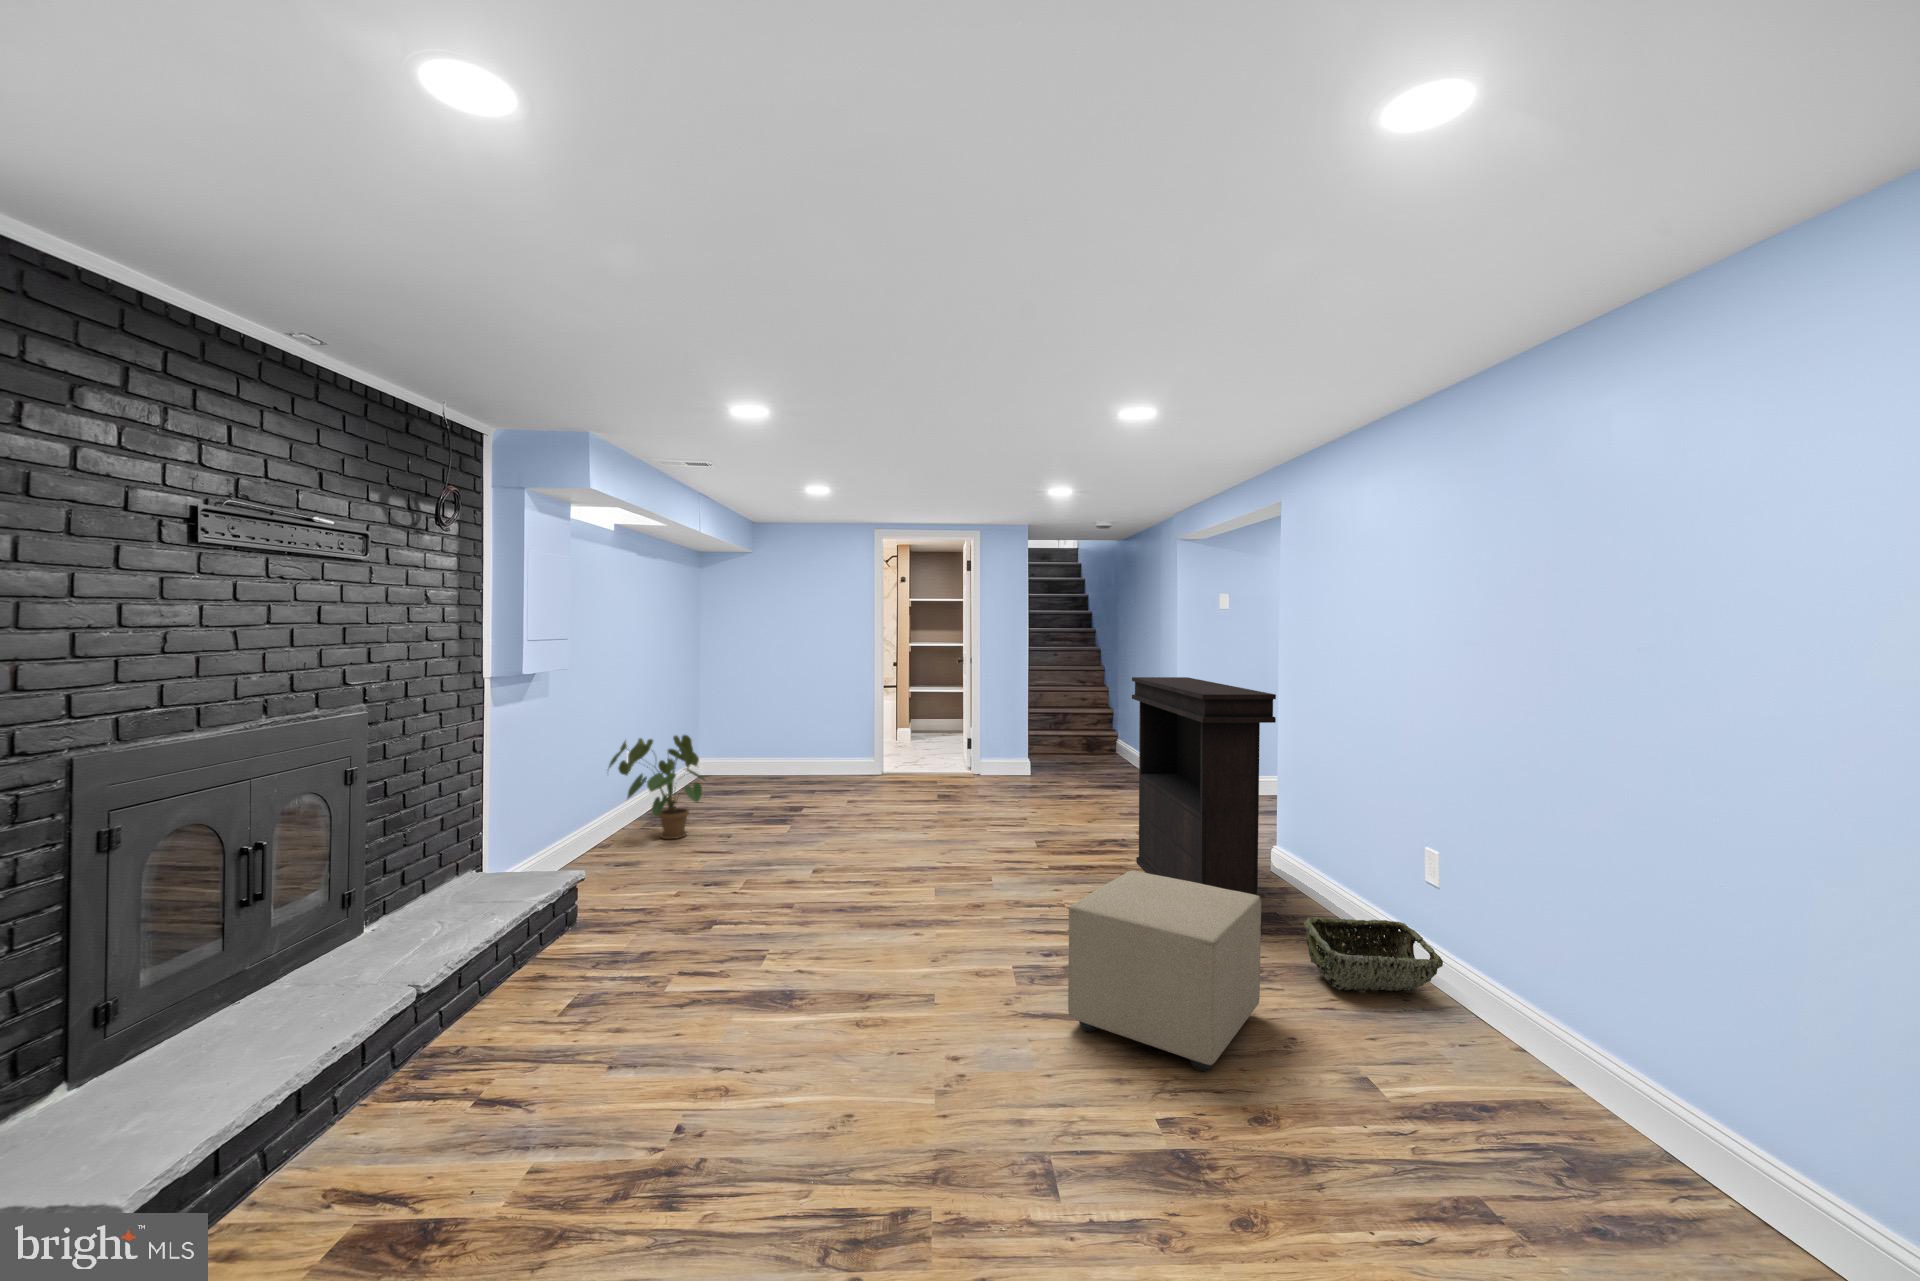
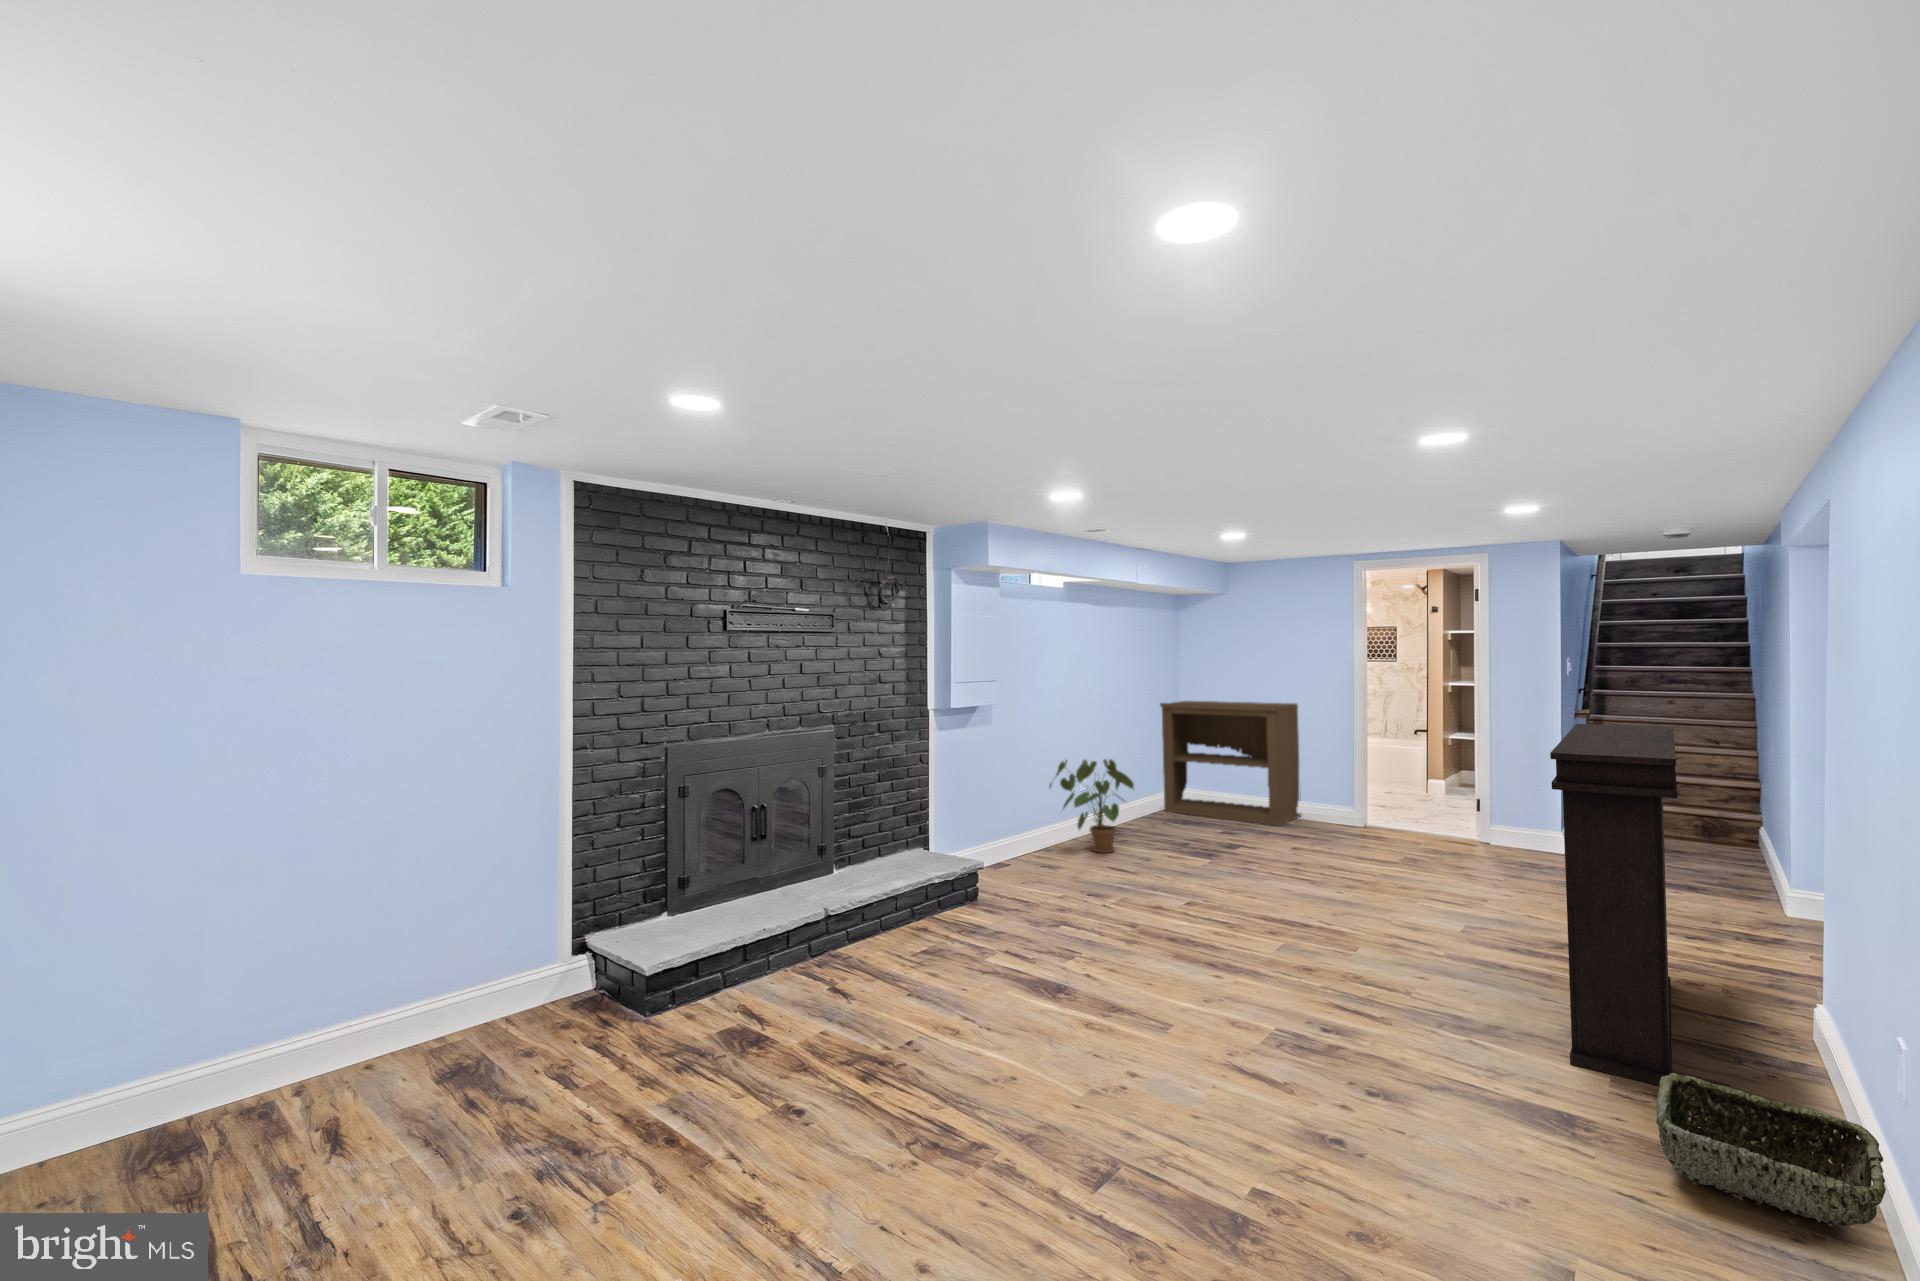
bookshelf: none [695,673,826,788] -> present [1160,701,1301,825]
ottoman: present [1068,870,1261,1071] -> none [1257,949,1512,1175]

